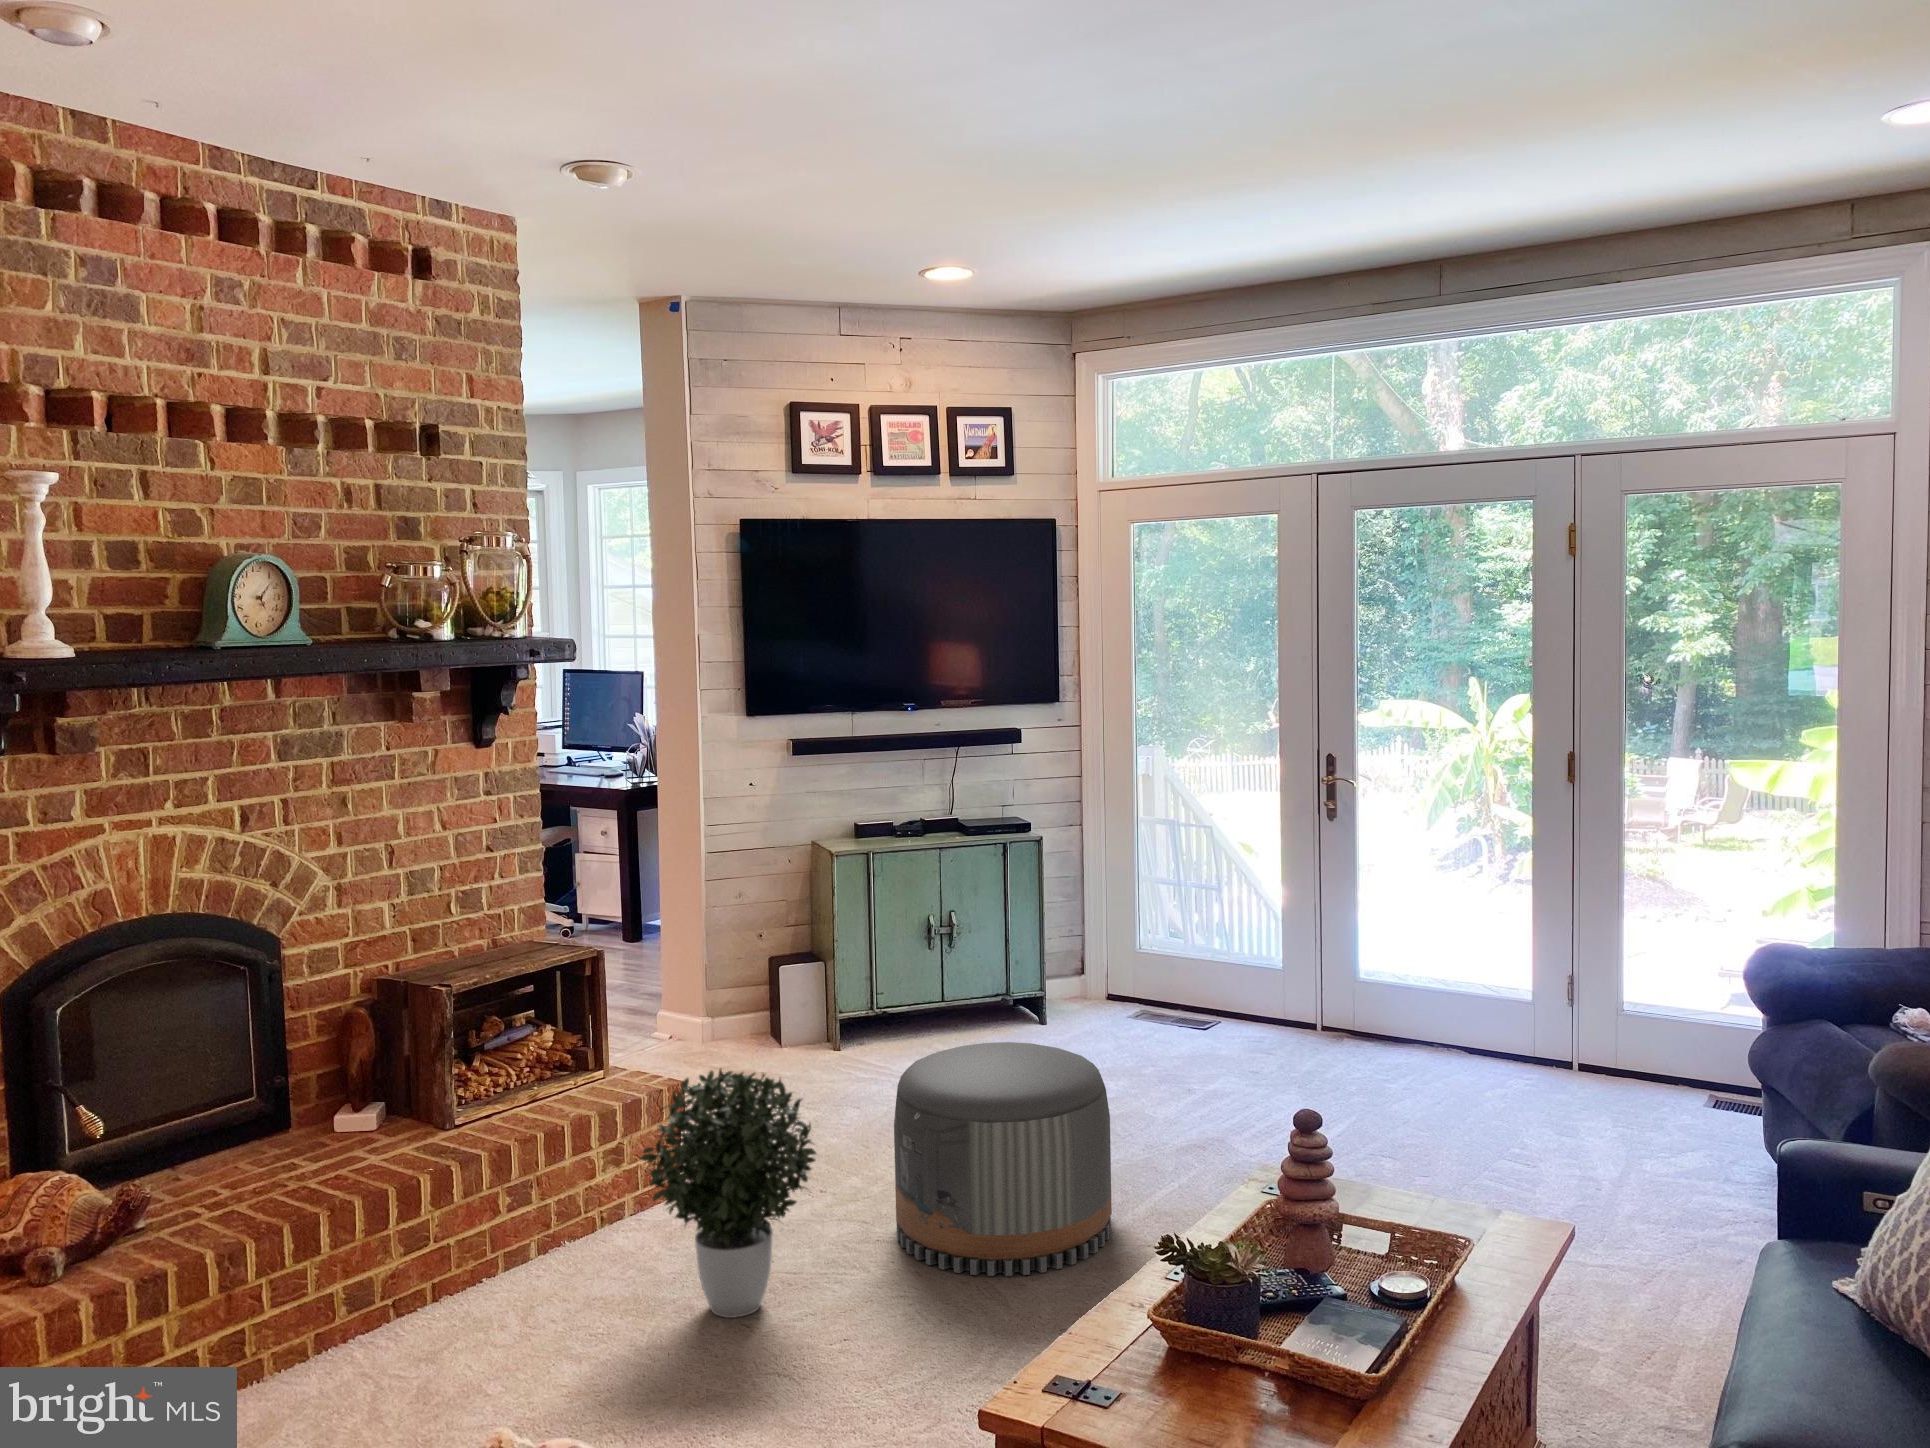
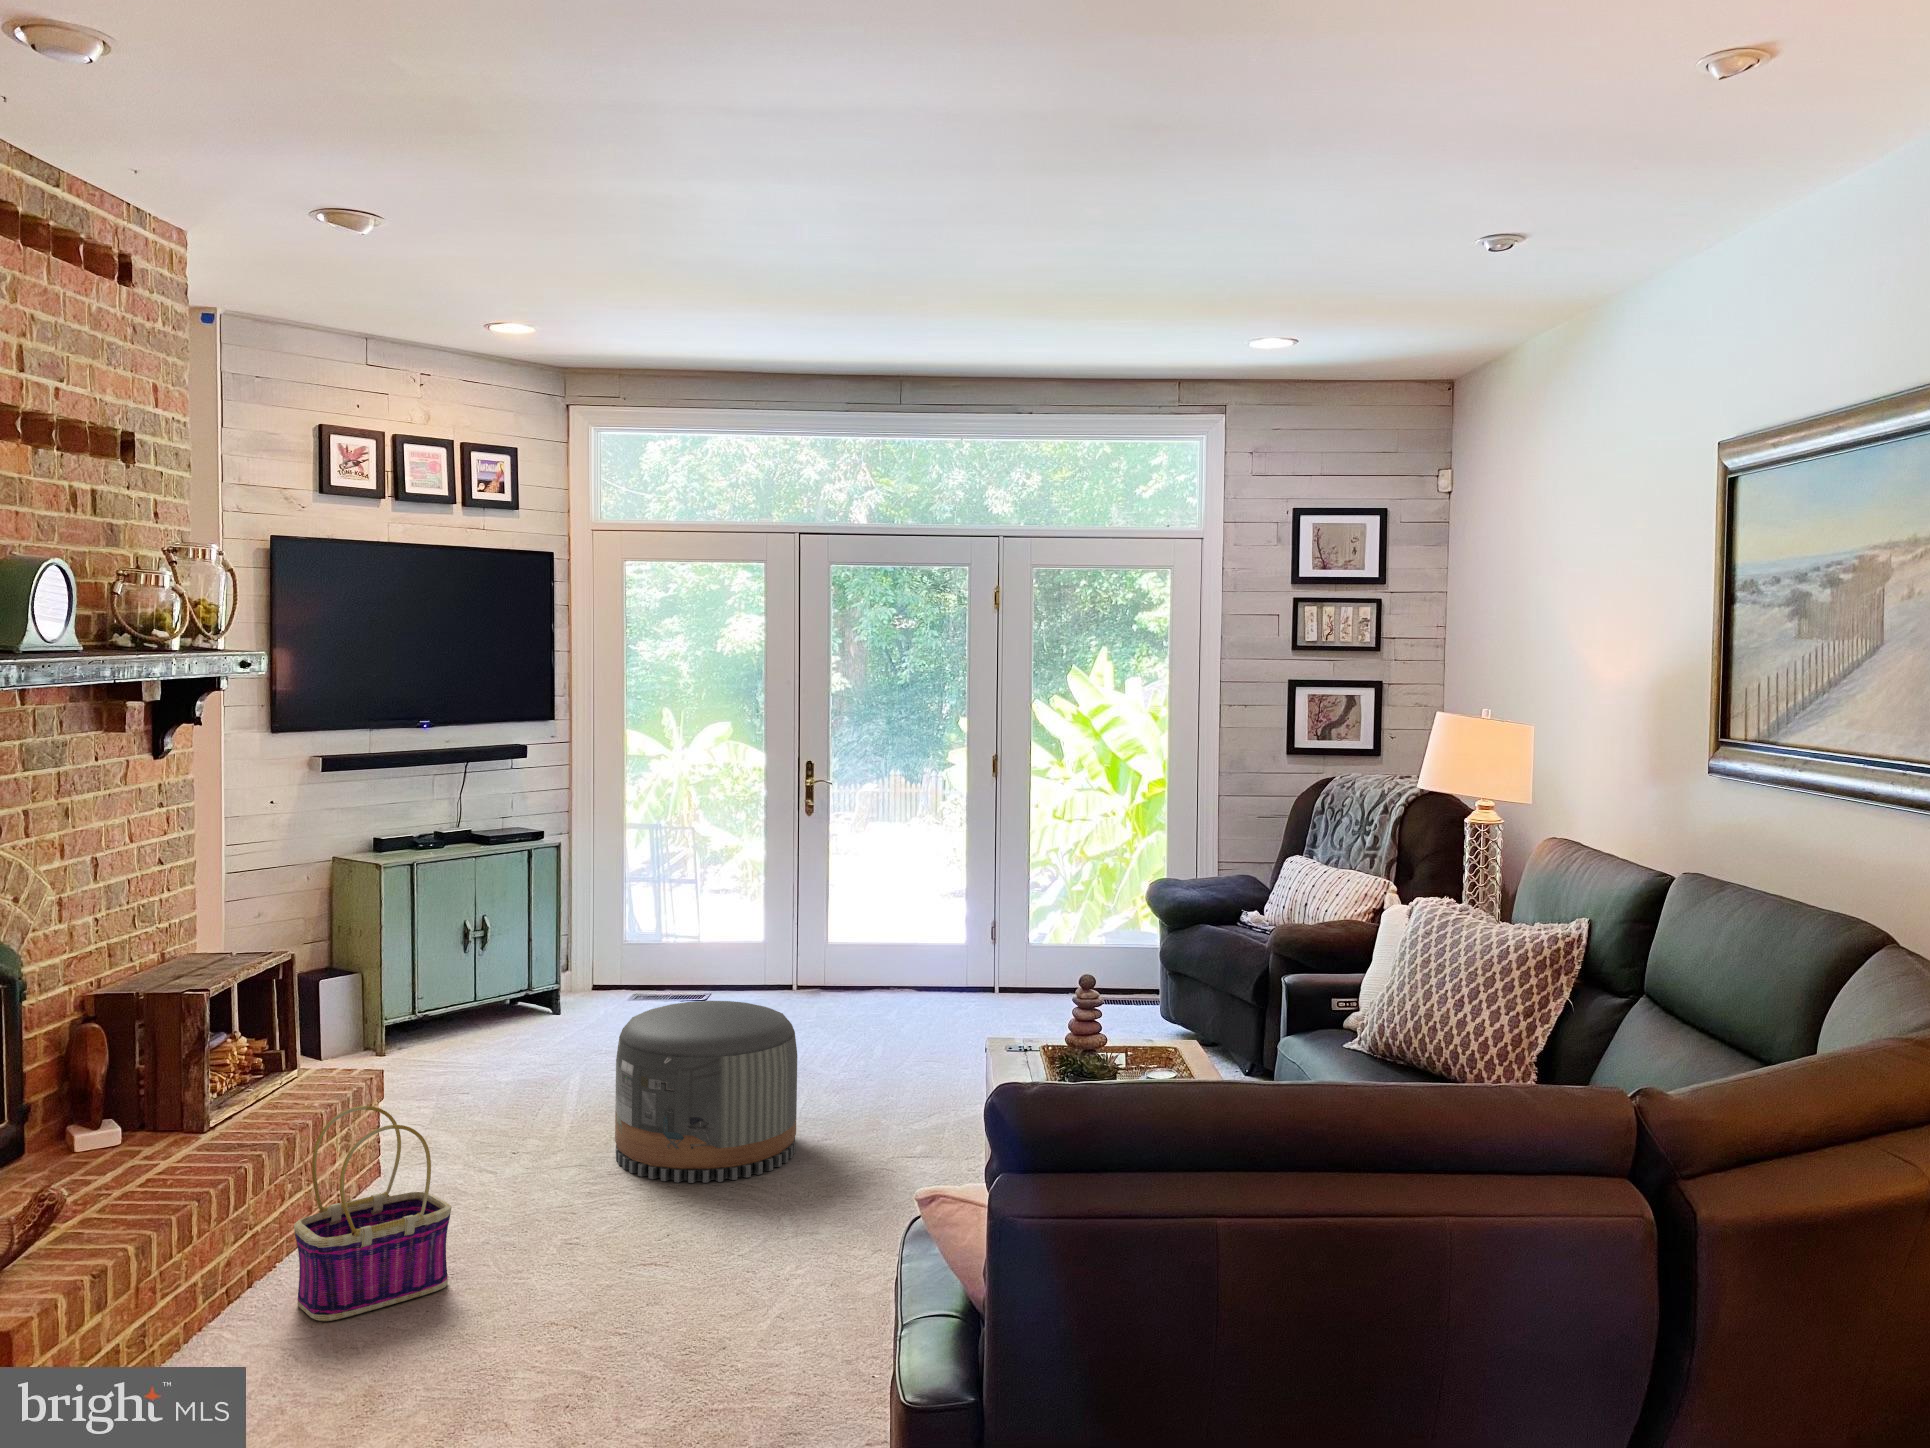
potted plant: present [641,1068,817,1318] -> none [484,1031,629,1243]
basket: none [417,1129,581,1361] -> present [294,1106,452,1321]

